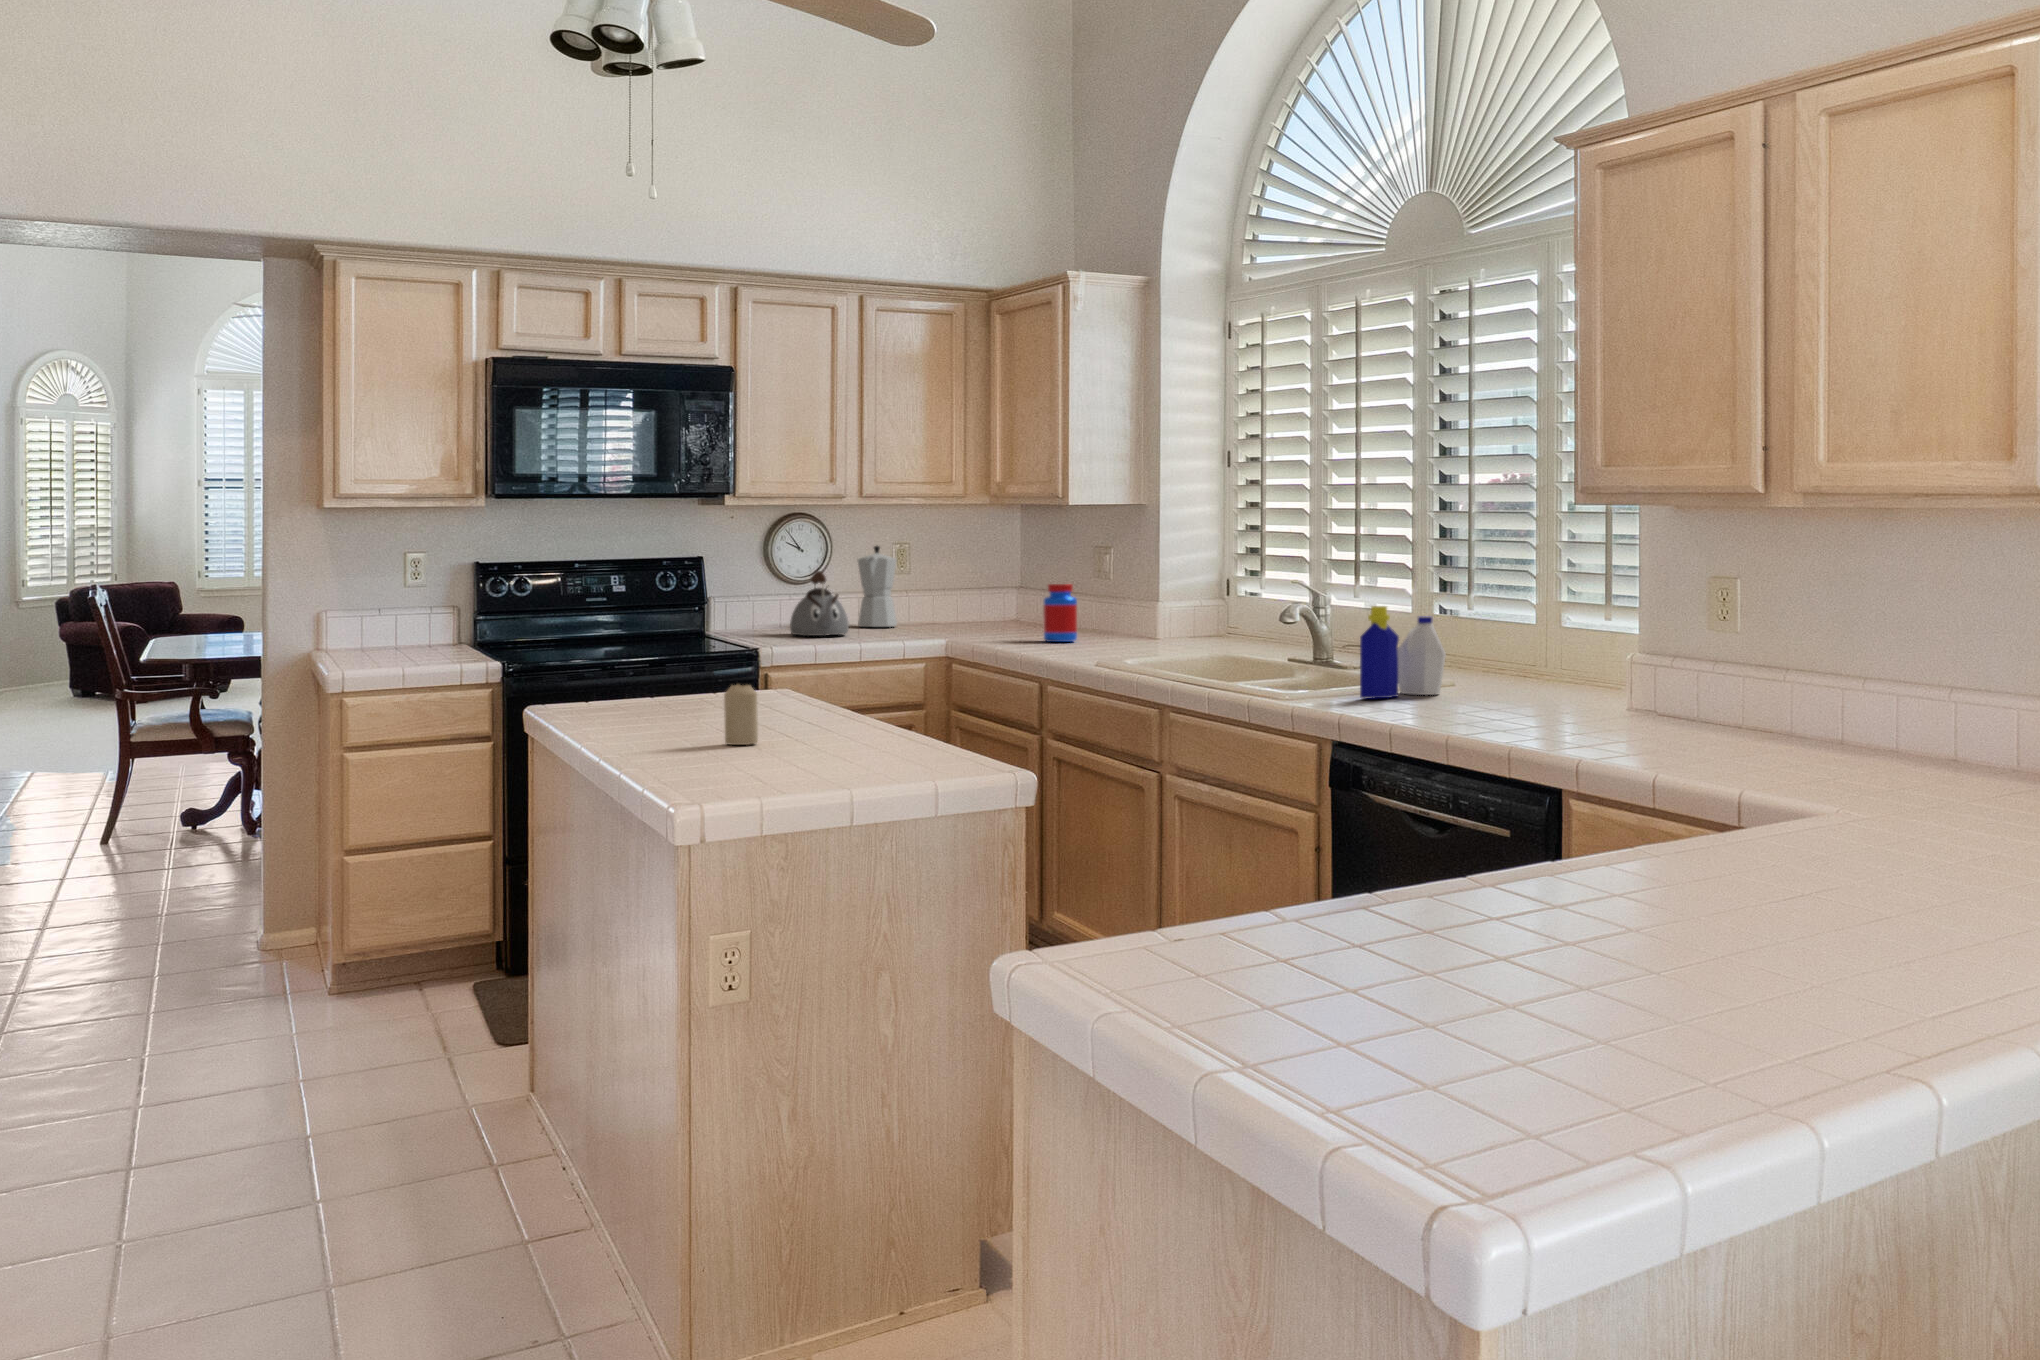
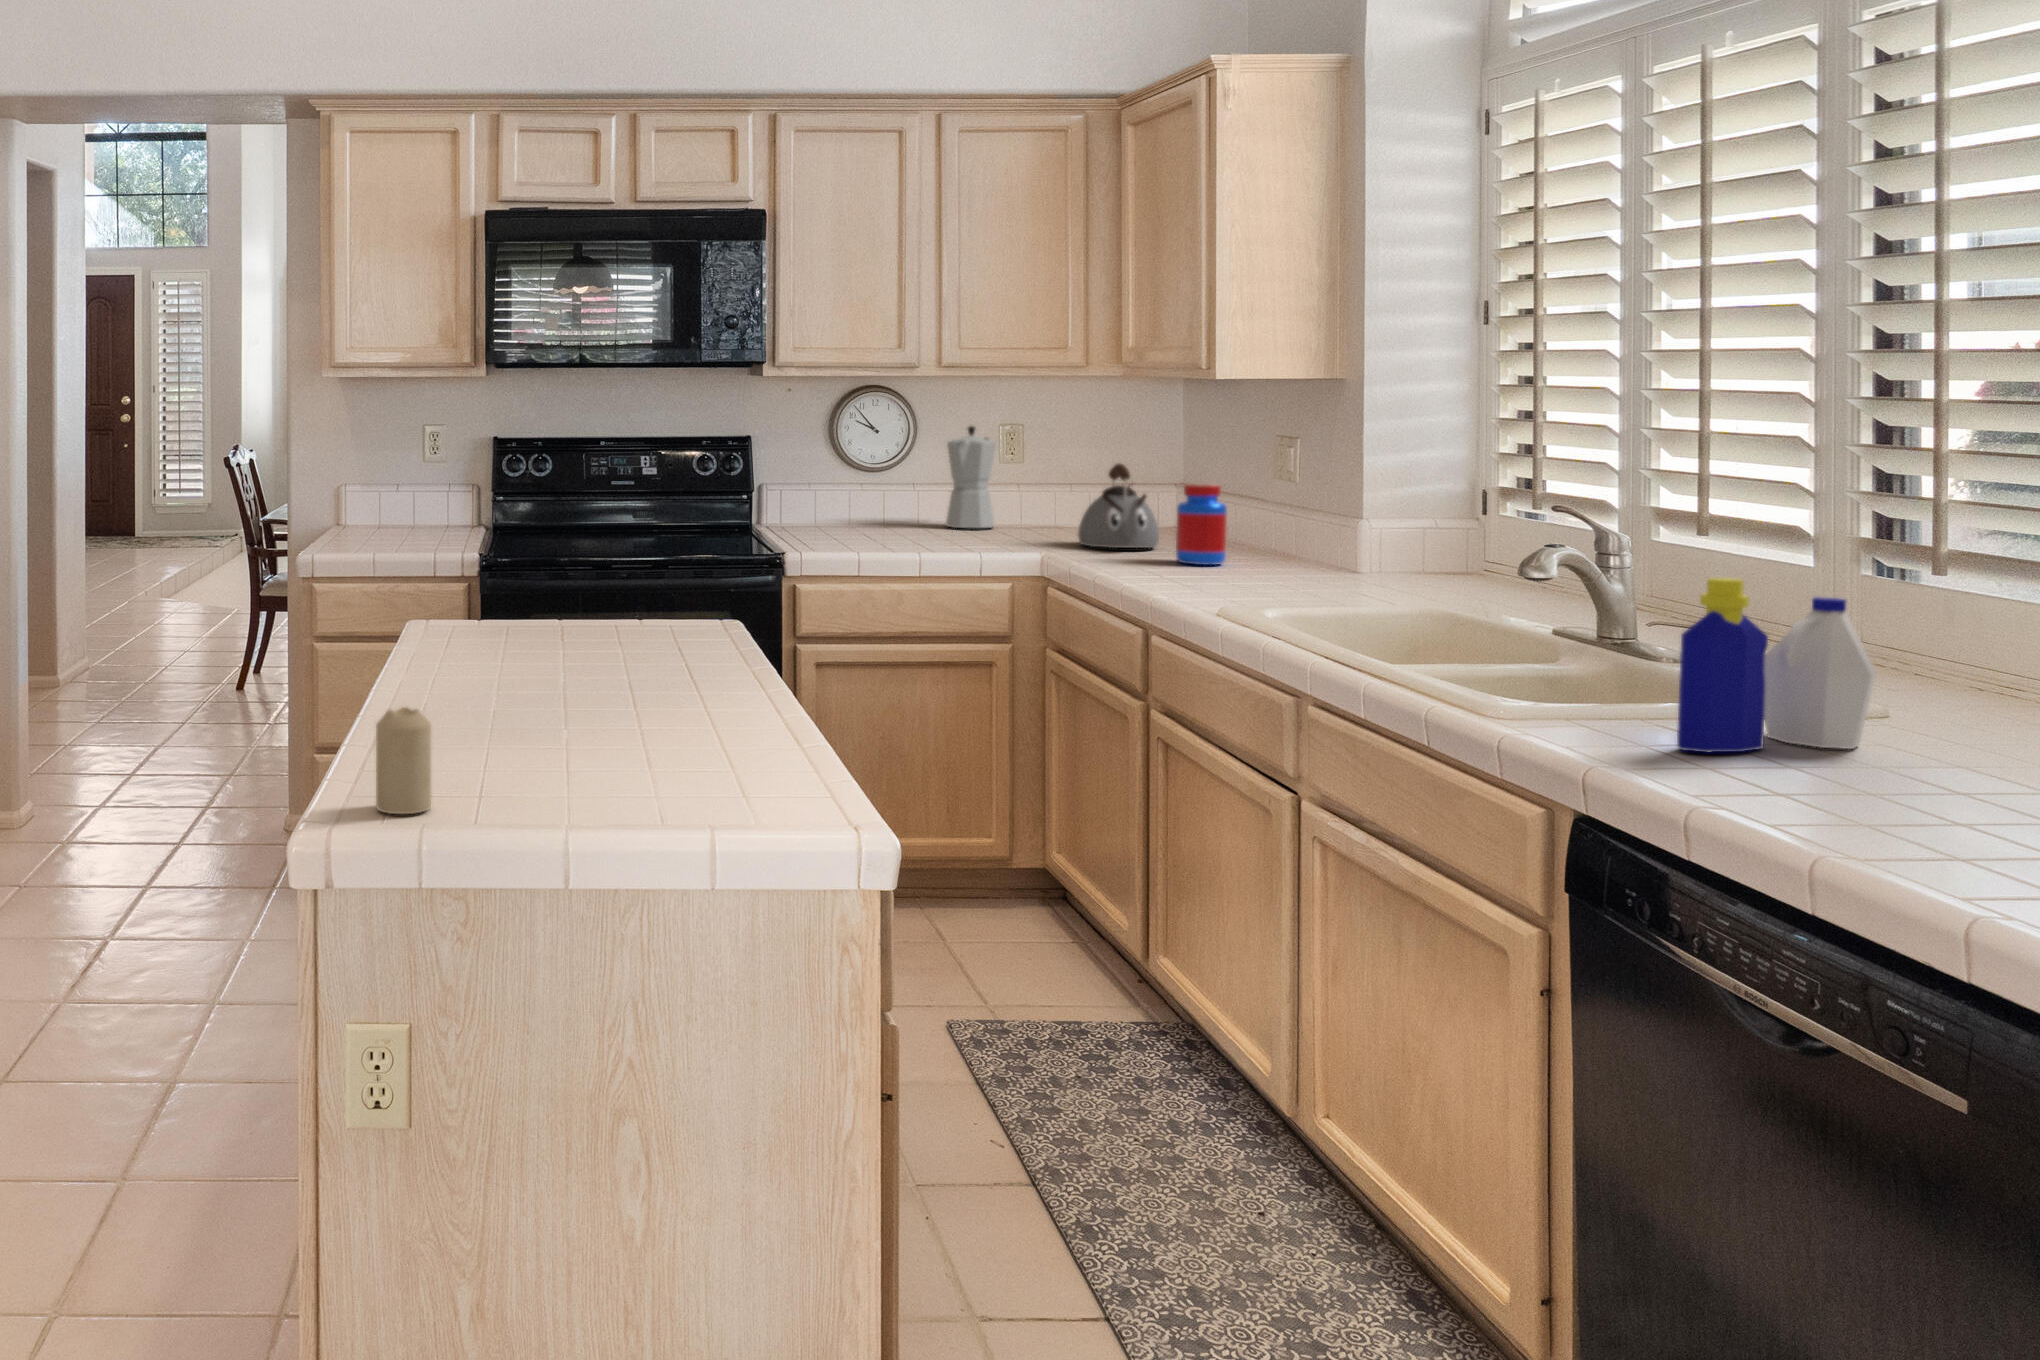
kettle: present [790,571,849,636] -> present [1078,463,1159,548]

